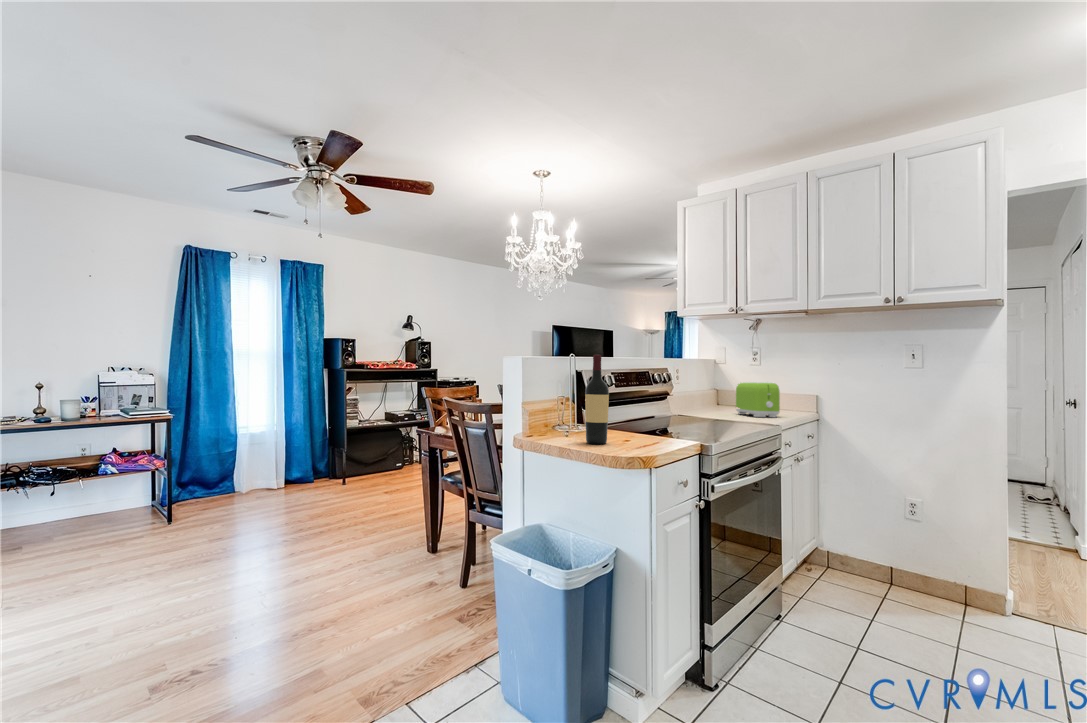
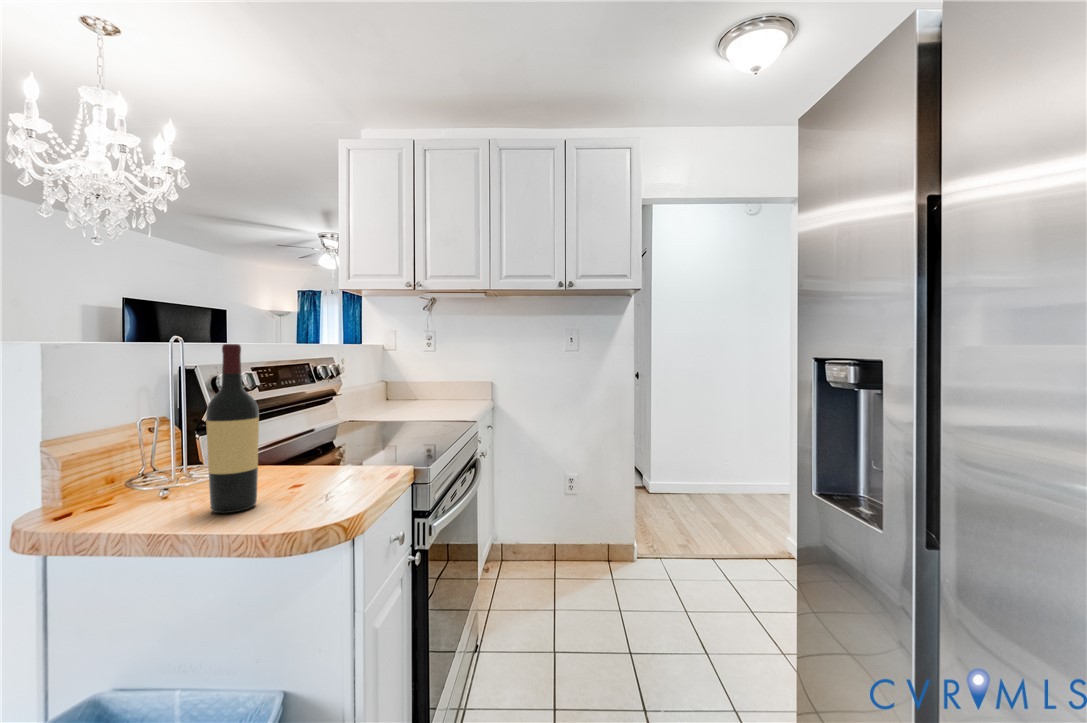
toaster: present [736,382,780,417] -> none [410,365,458,404]

